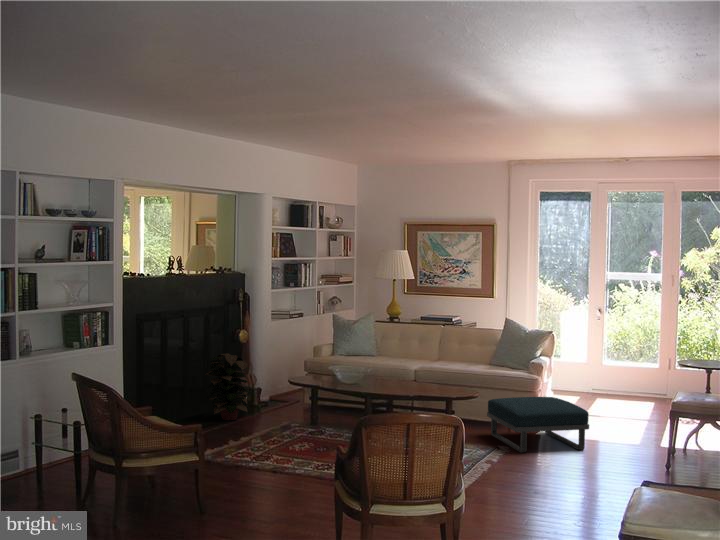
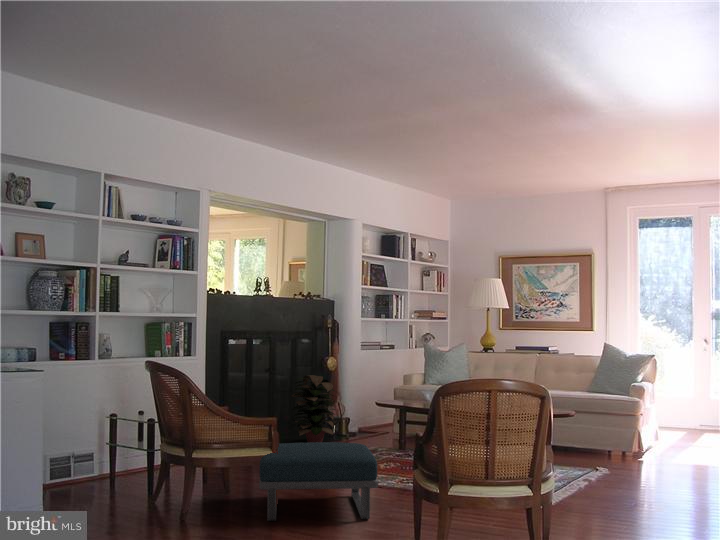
footstool: present [487,397,589,453] -> present [259,442,378,521]

